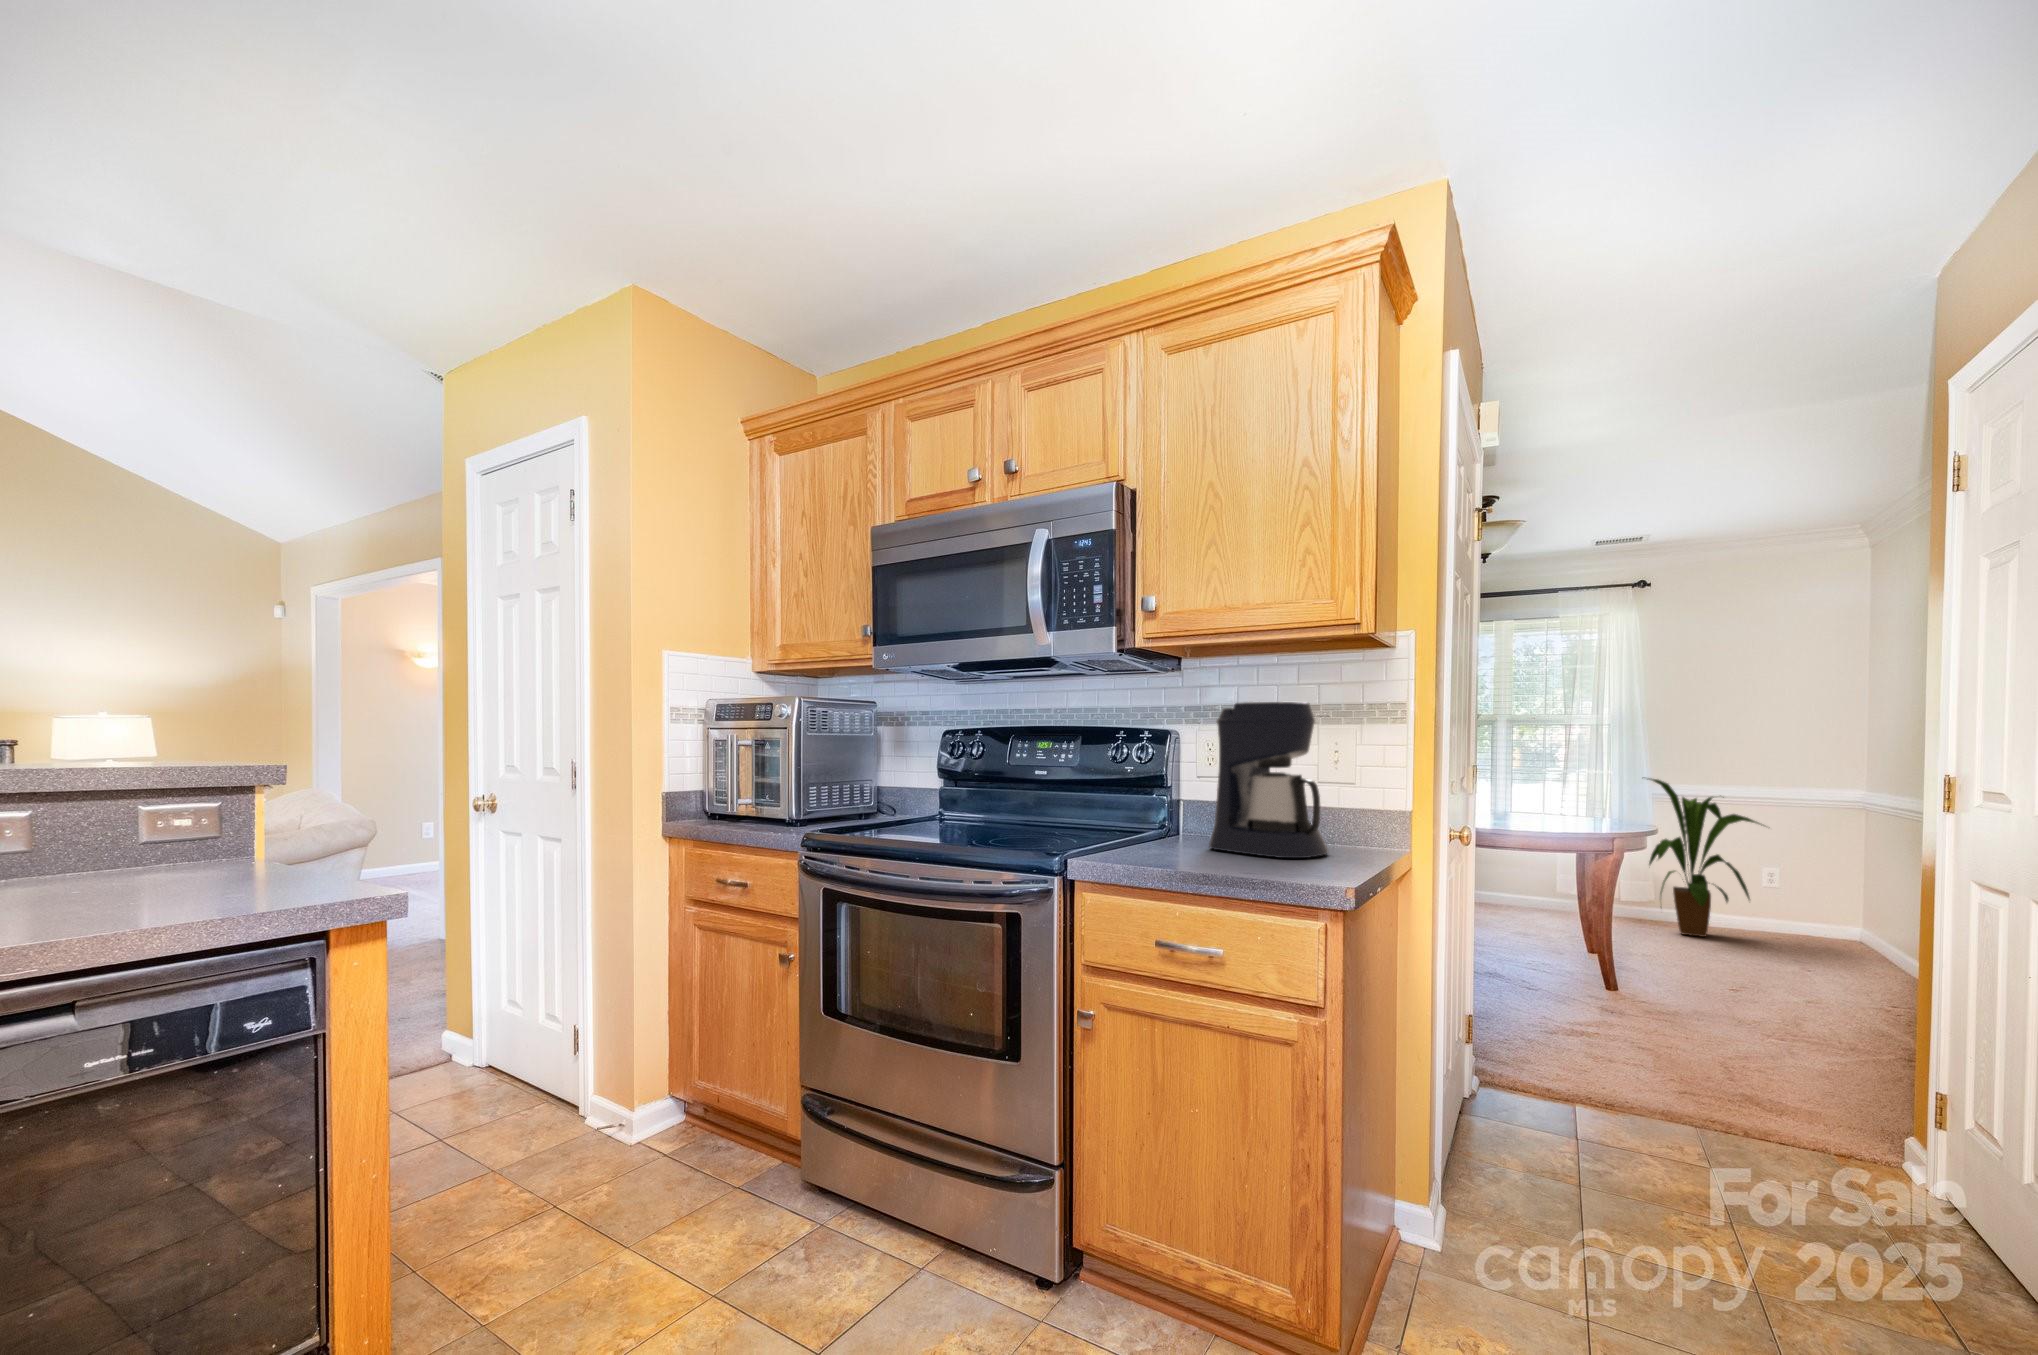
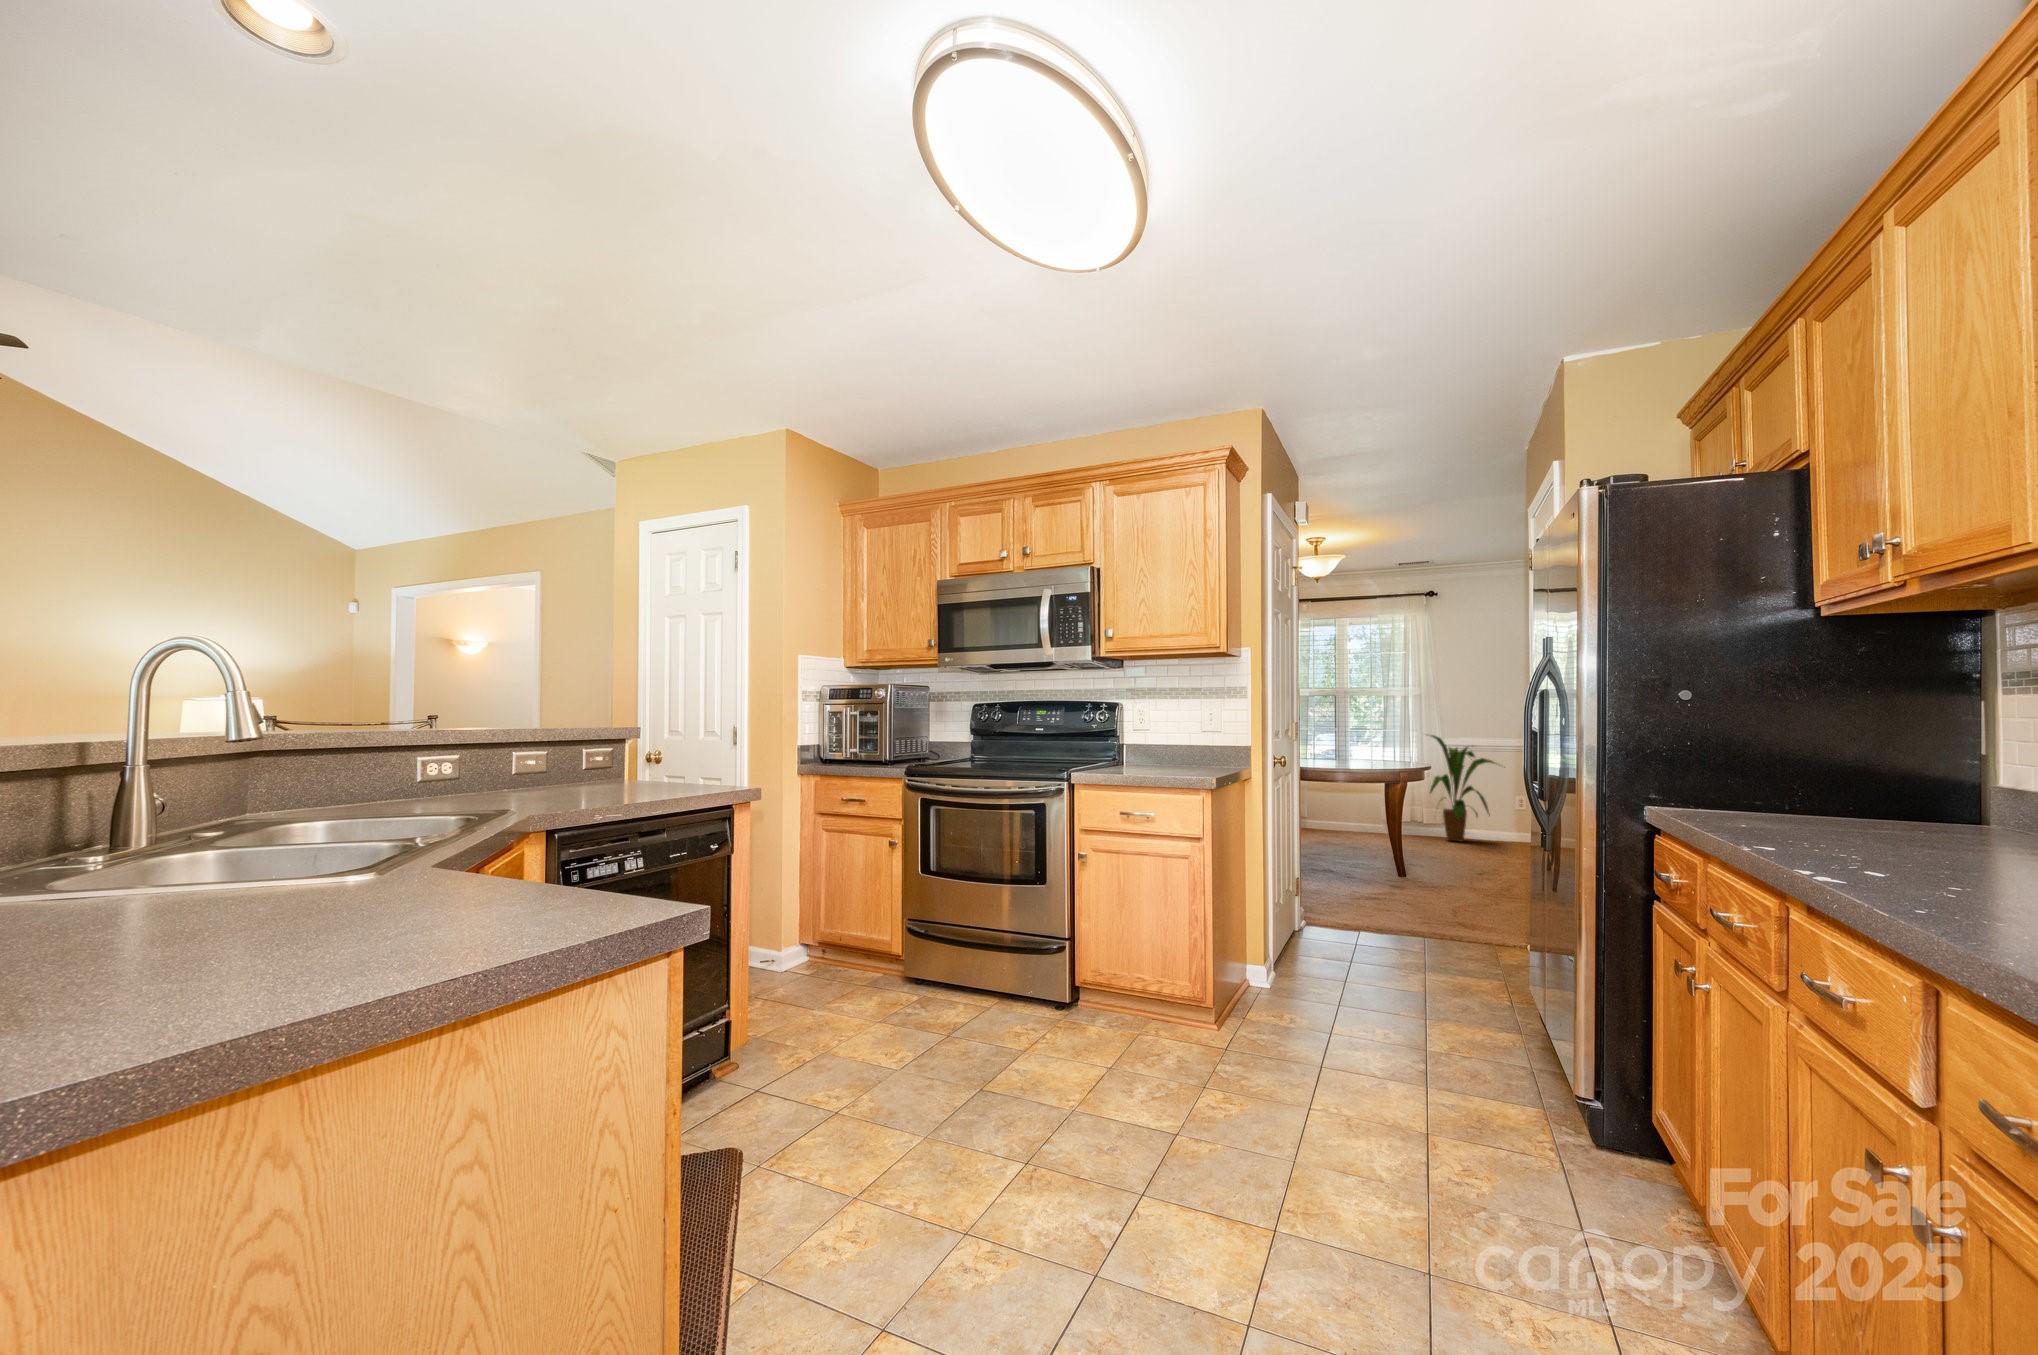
coffee maker: present [1209,702,1328,858] -> none [1143,688,1208,772]

